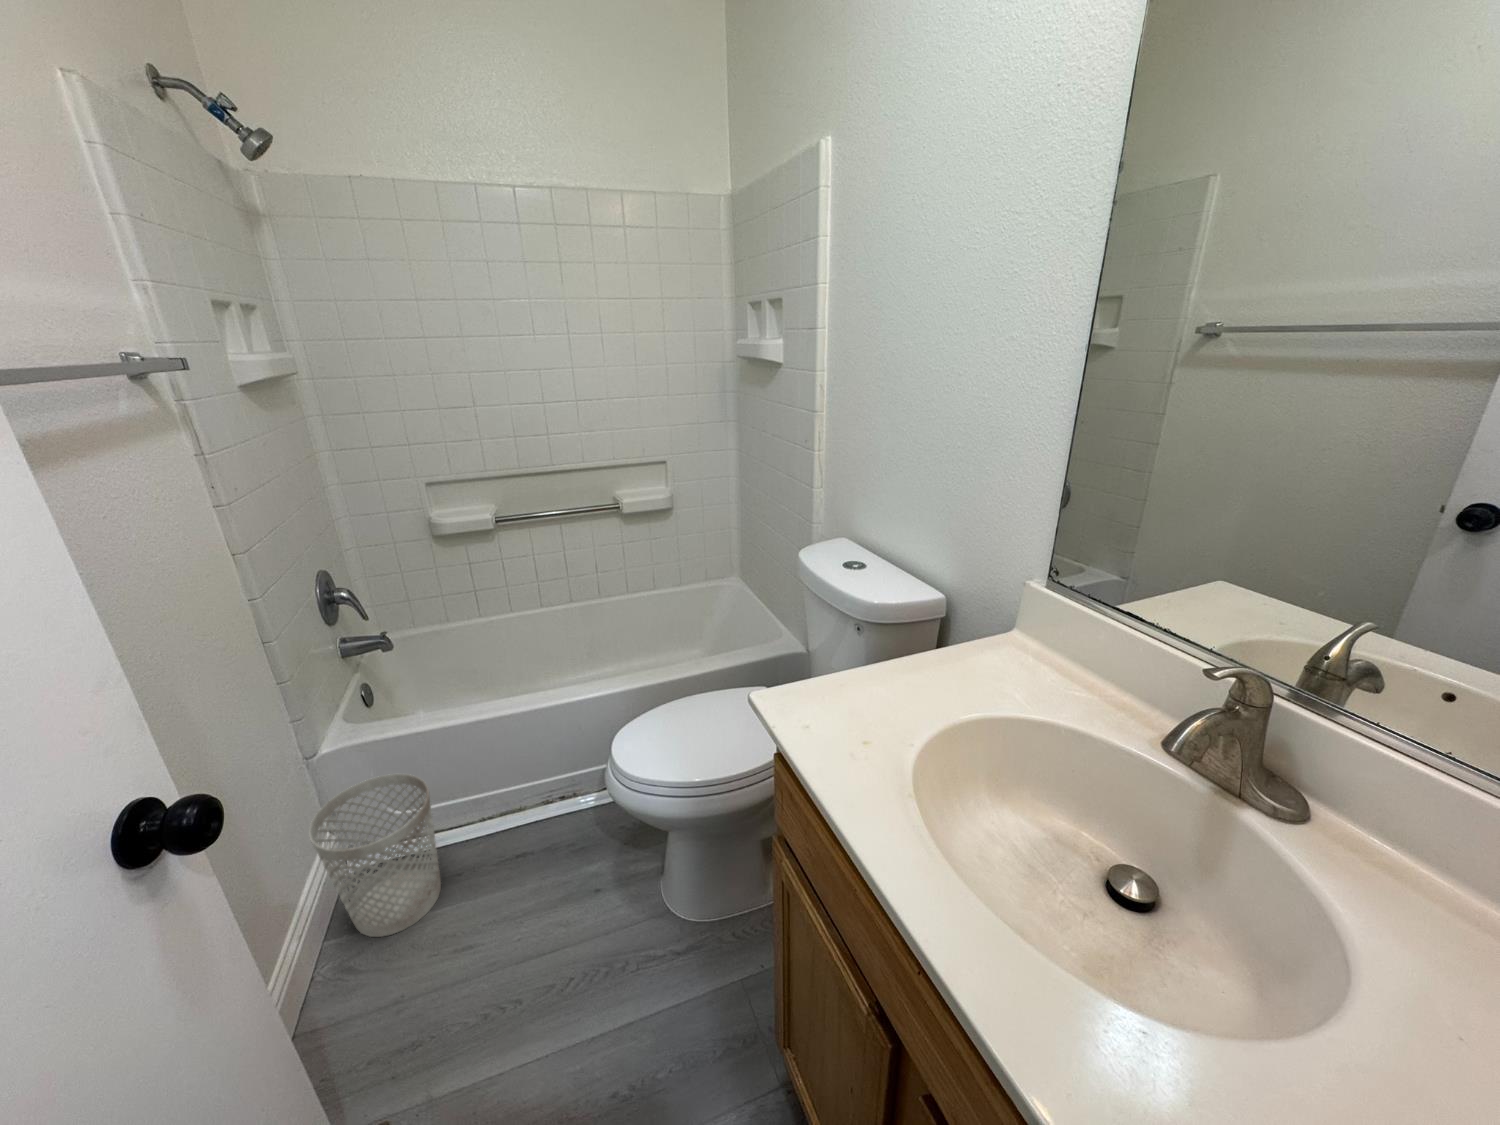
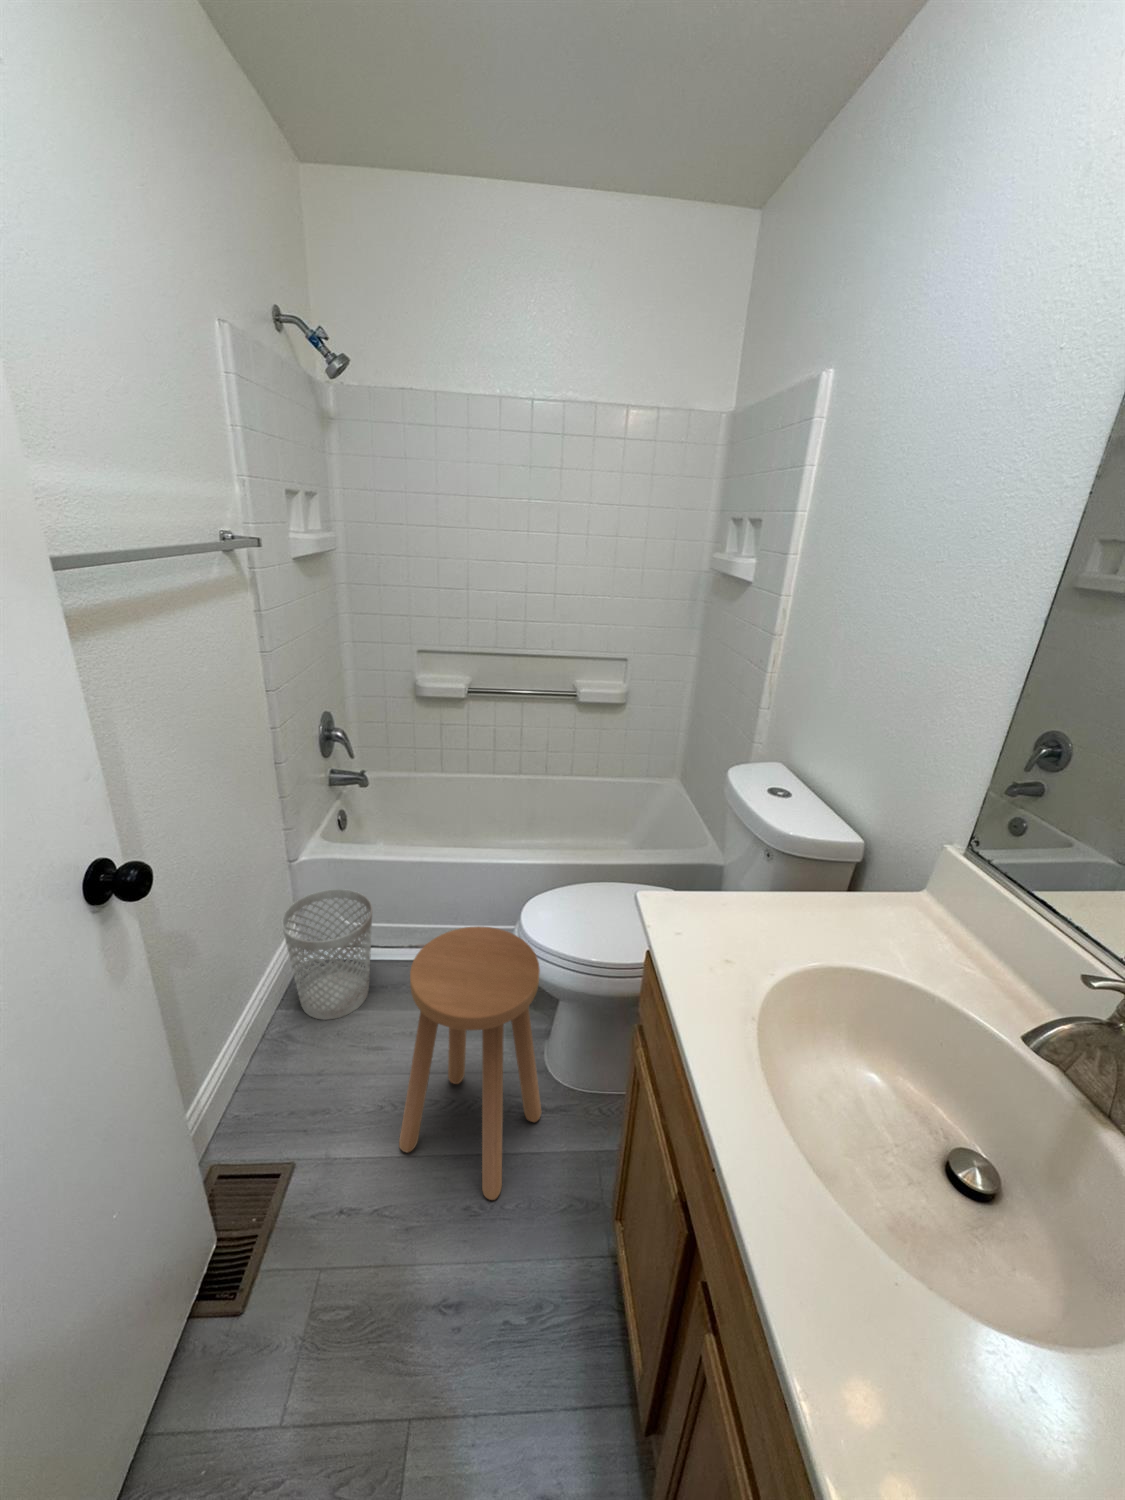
stool: none [496,773,674,1075] -> present [399,926,541,1200]

